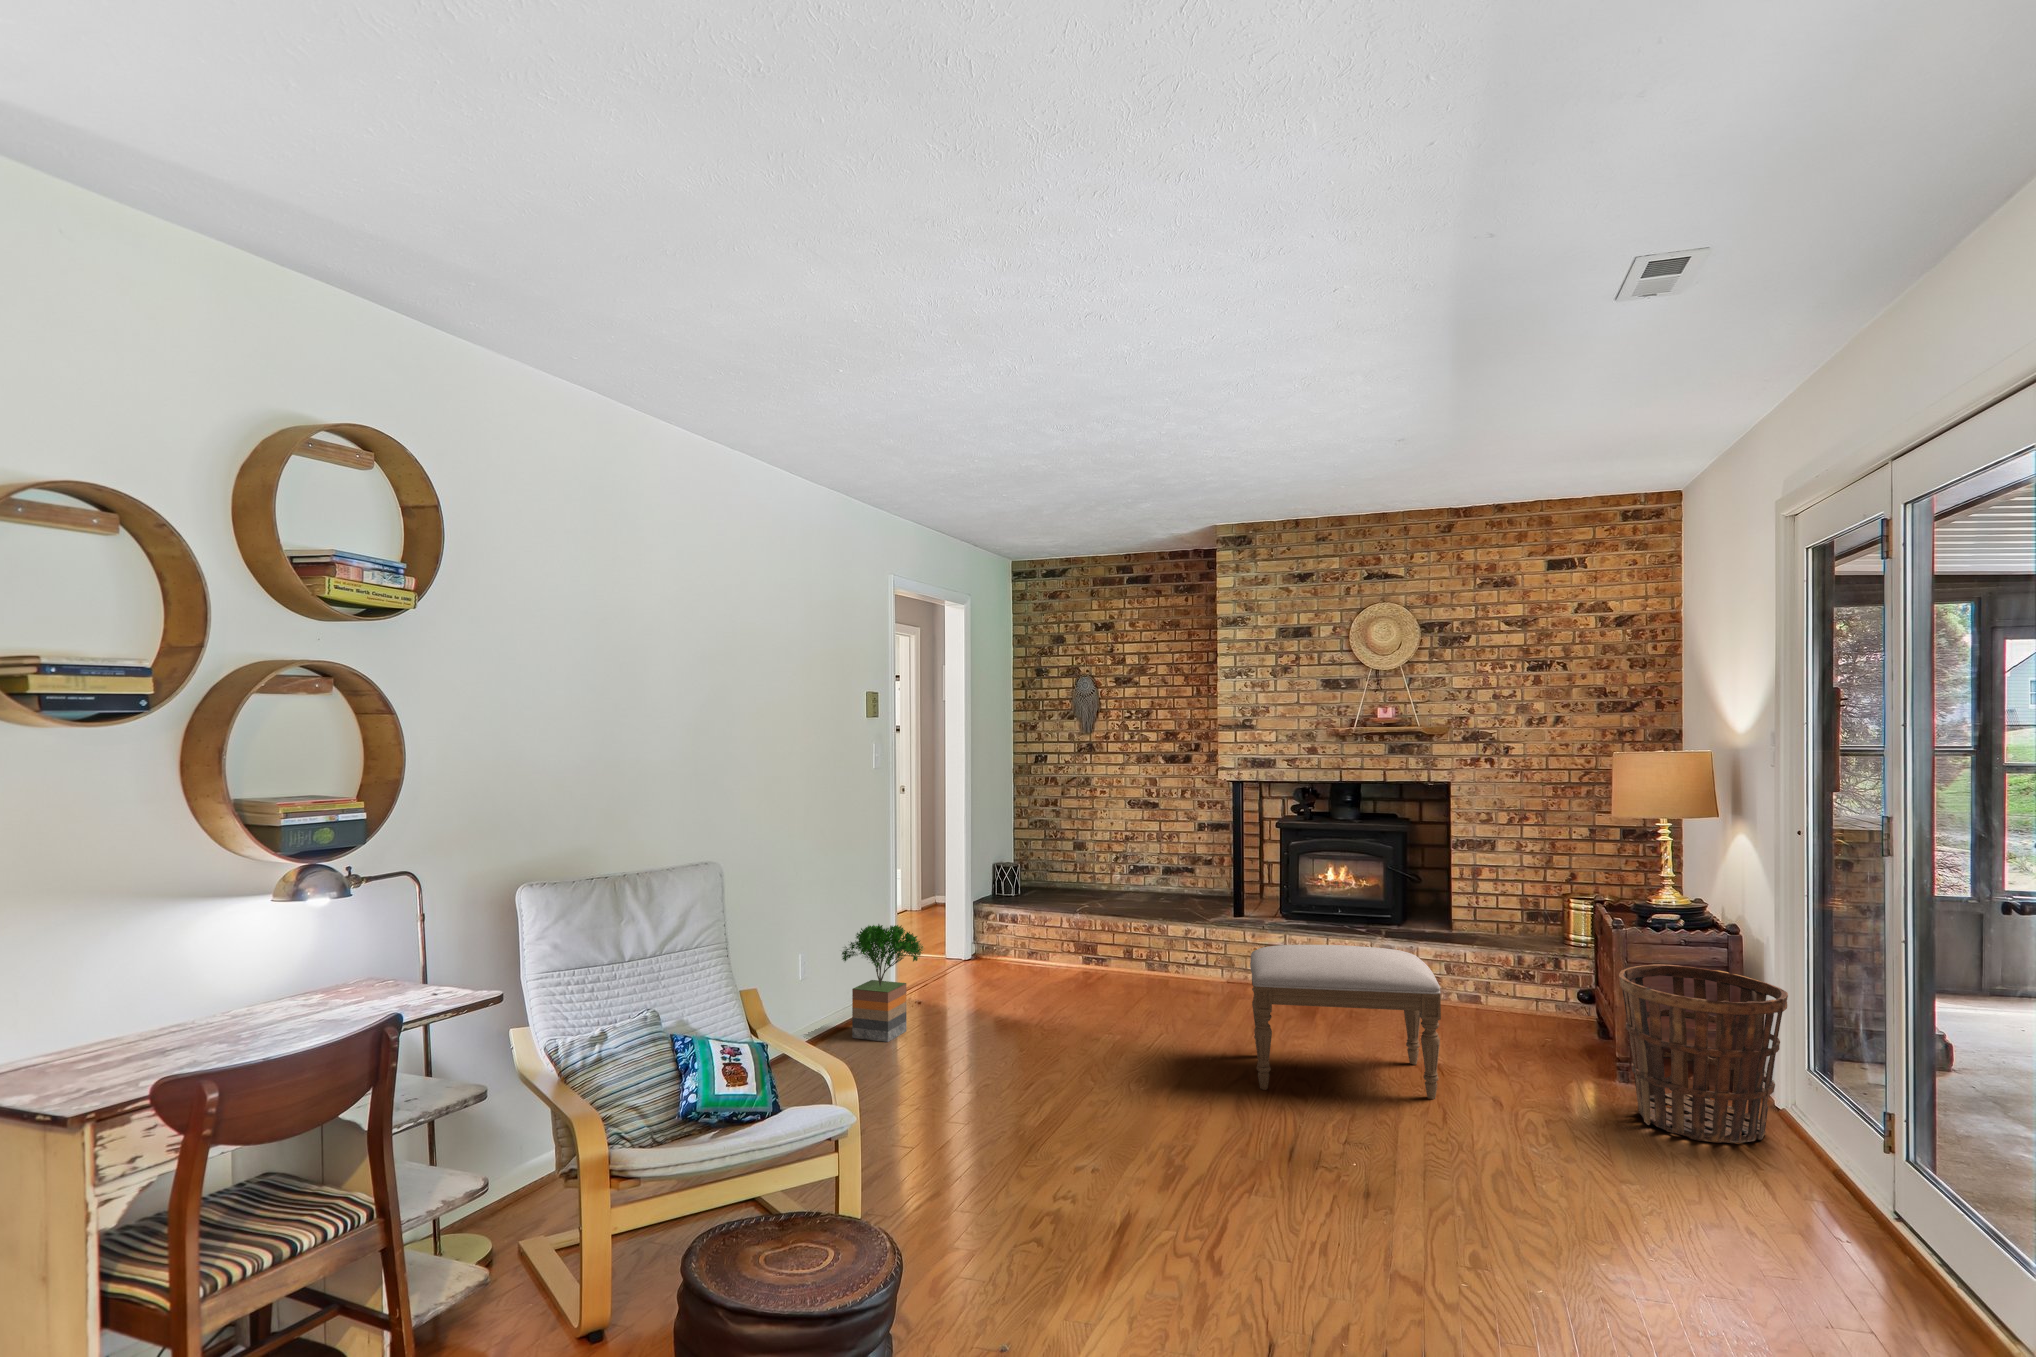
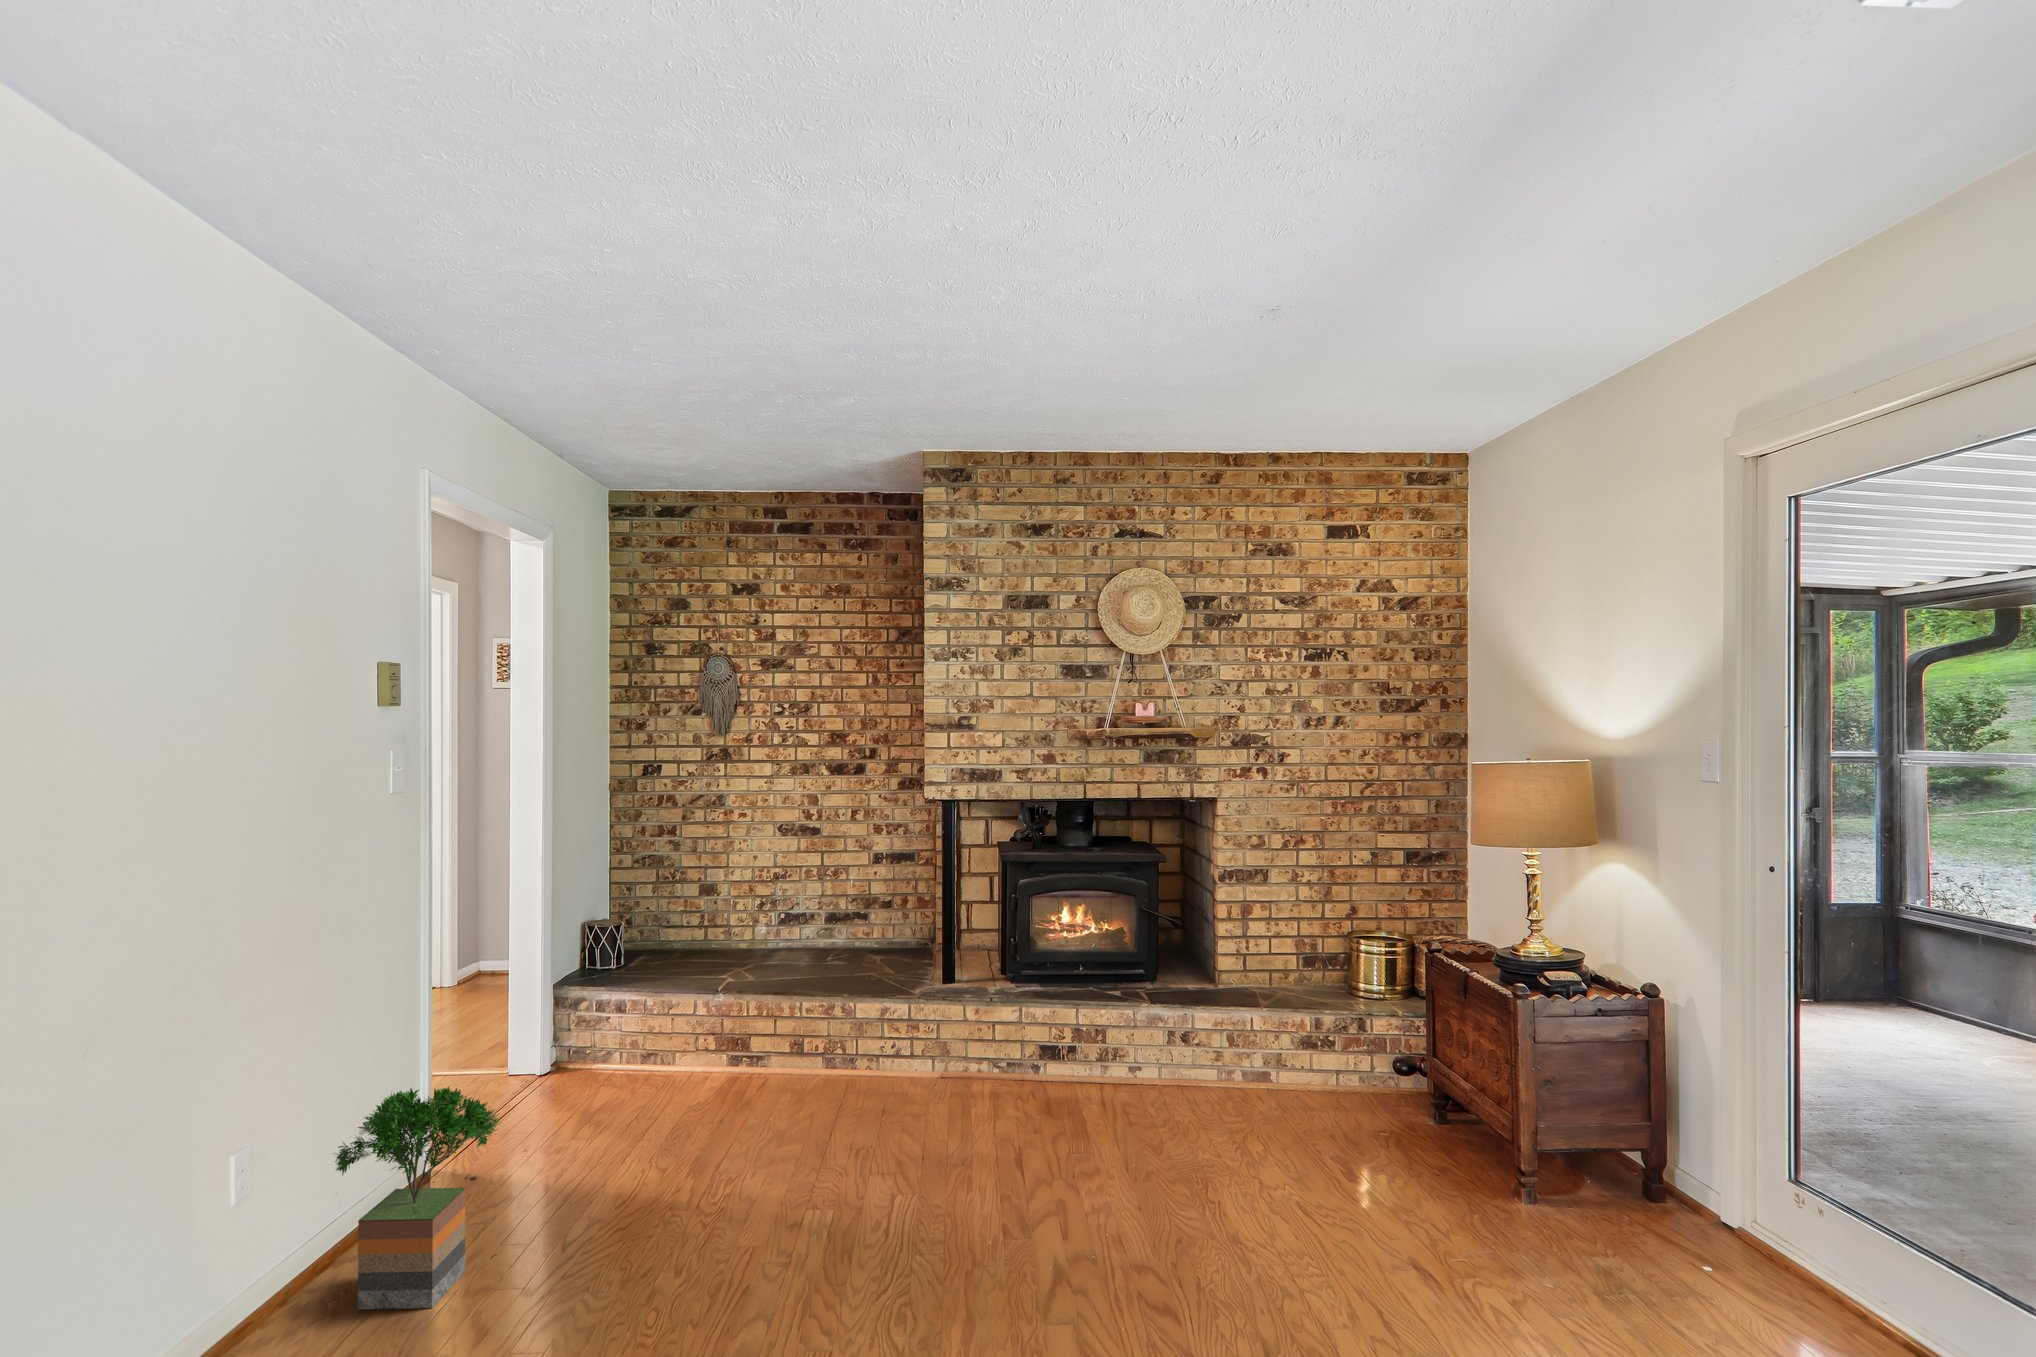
ottoman: present [1250,945,1441,1099] -> none [1046,1050,1346,1306]
basket: present [1619,964,1788,1143] -> none [1553,1044,1770,1295]

